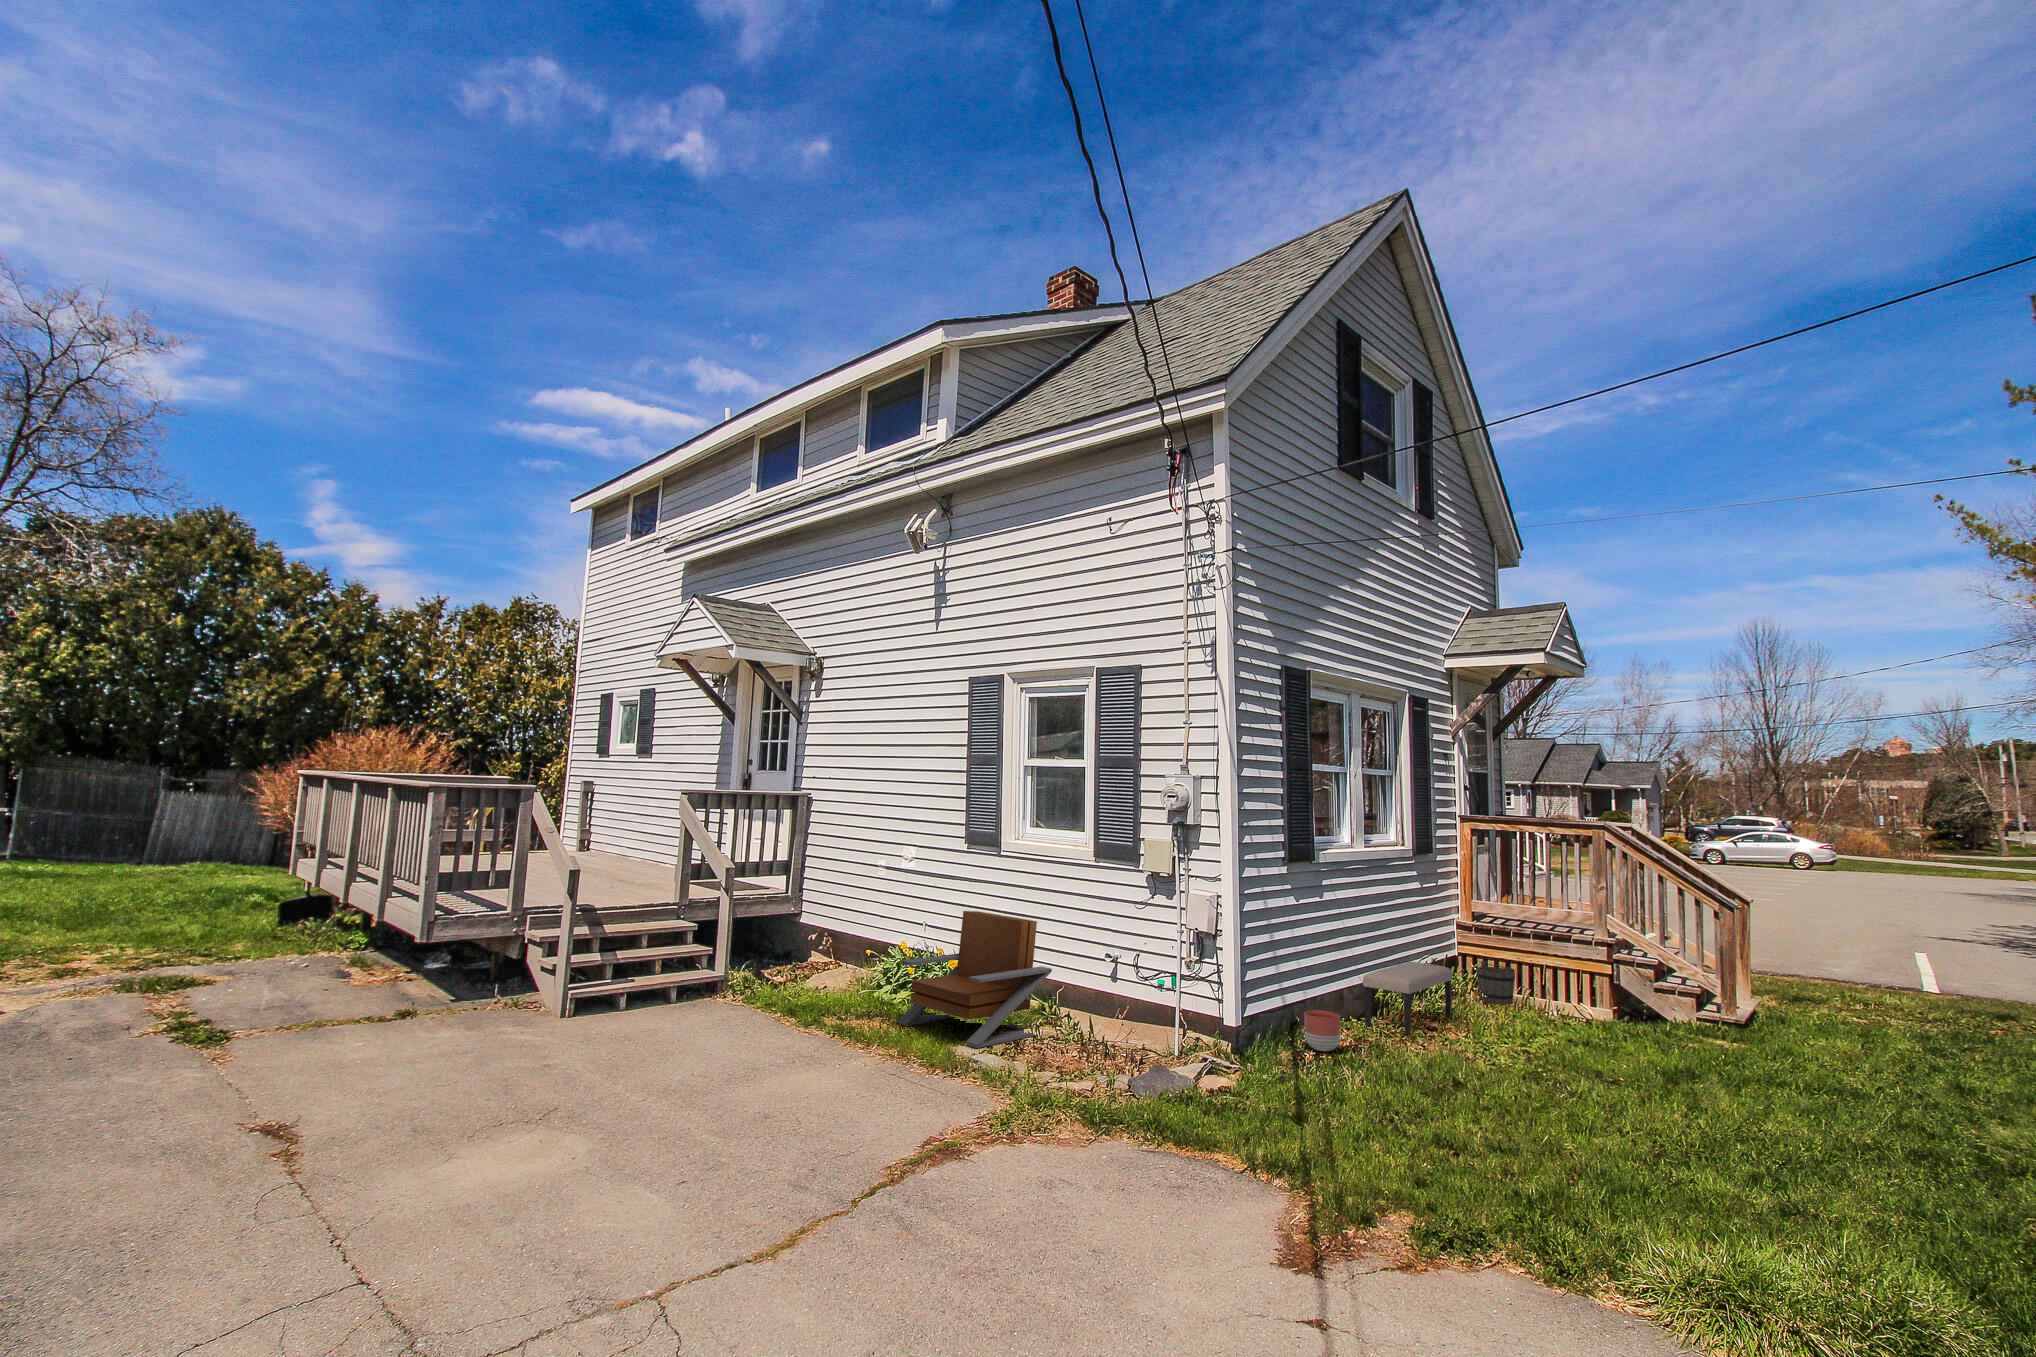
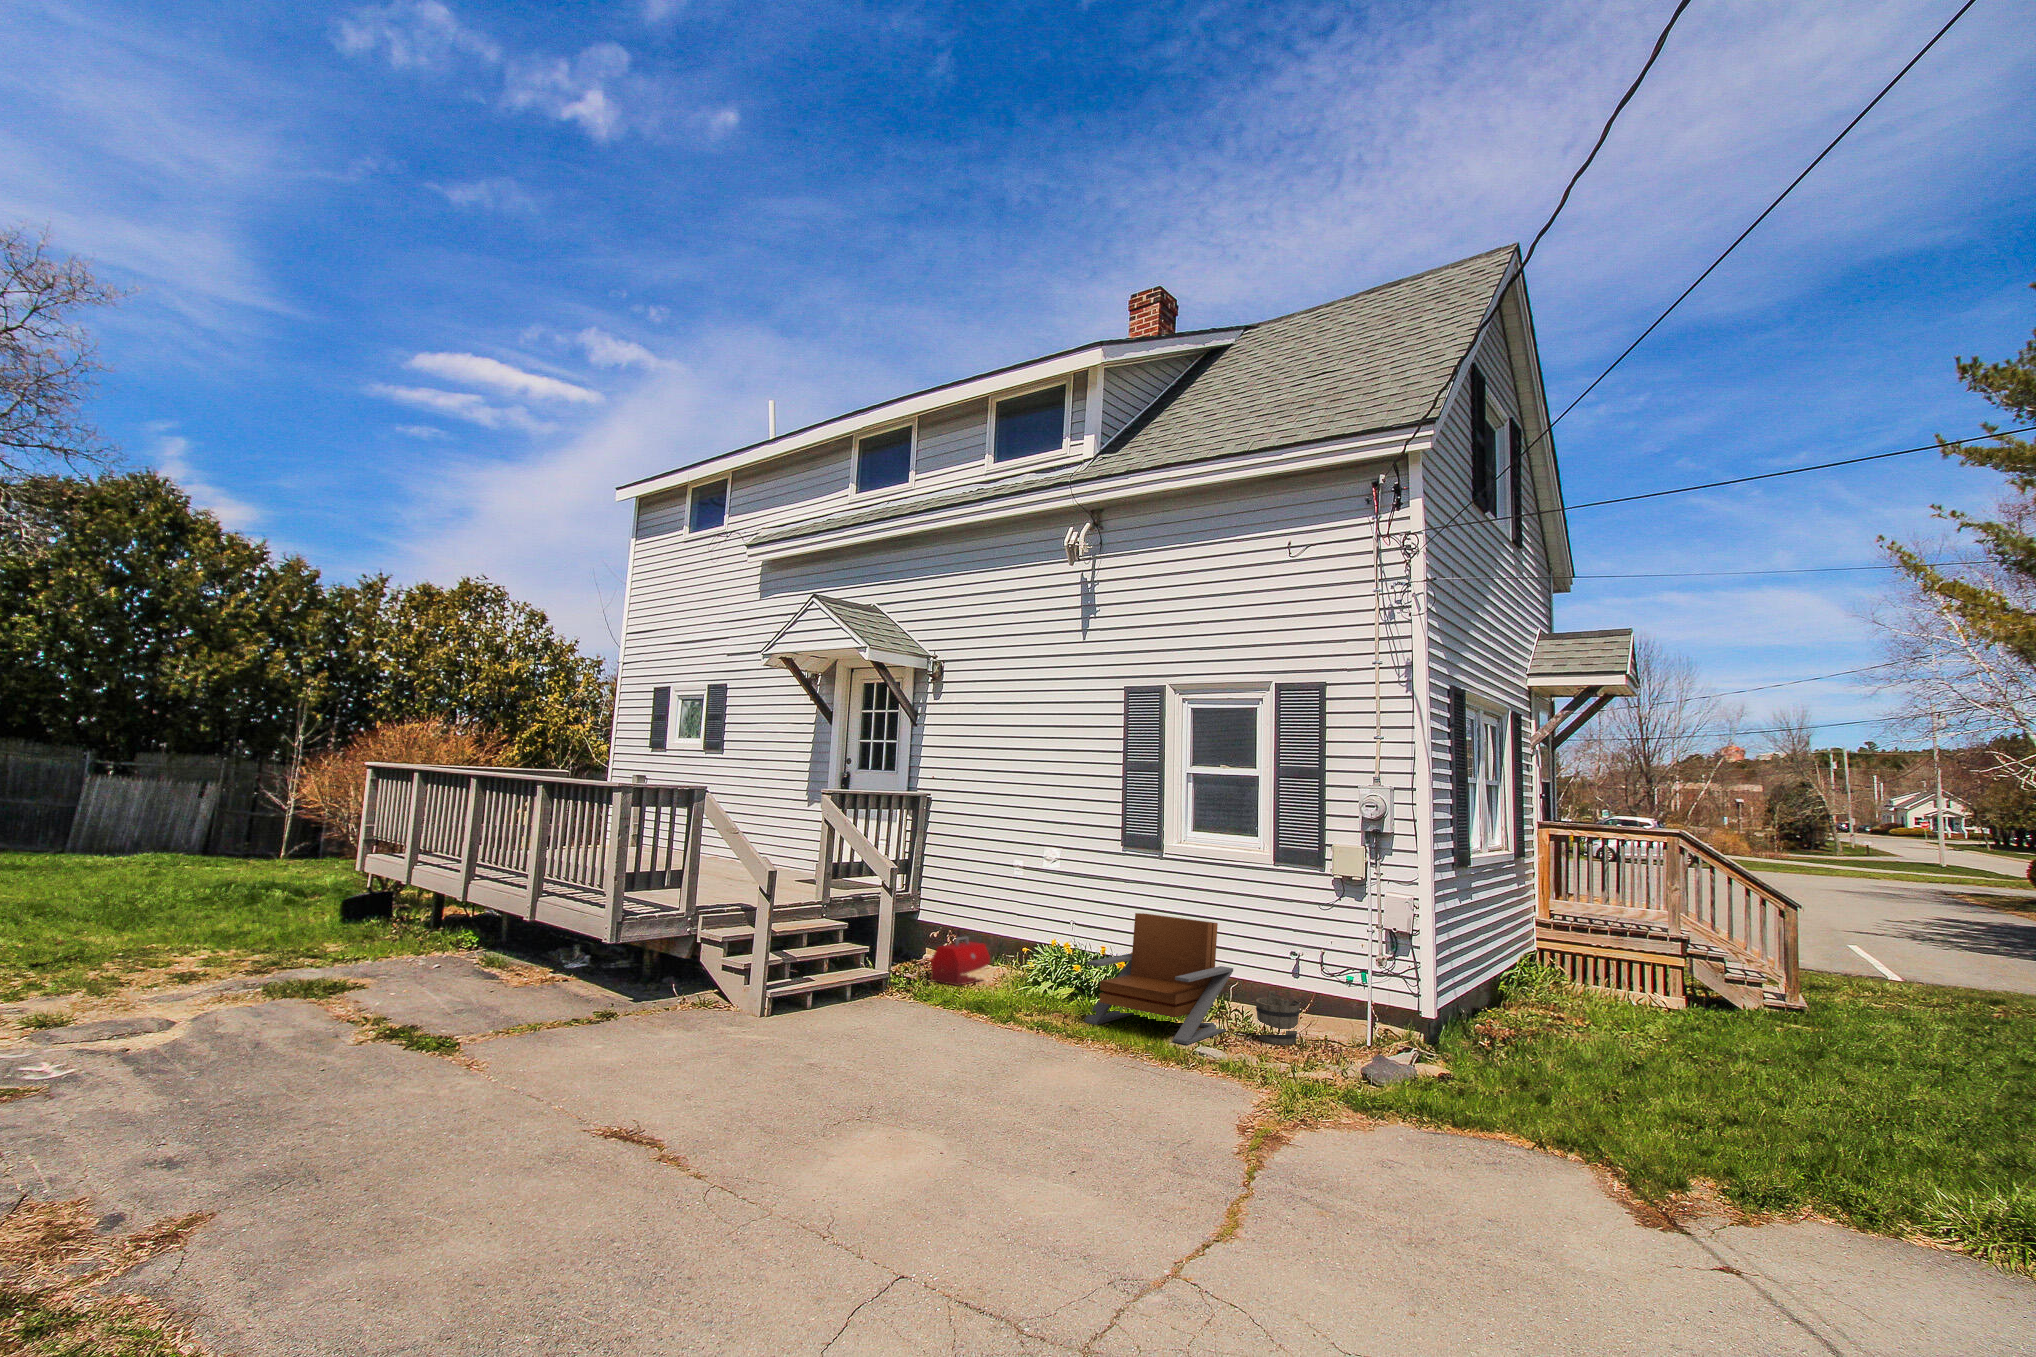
toolbox: none [791,934,856,984] -> present [931,936,990,986]
bucket: present [1476,961,1515,1004] -> present [1256,991,1300,1045]
bench: present [1363,962,1453,1034] -> none [1491,959,1556,1025]
planter: present [1304,1010,1340,1051] -> none [1465,1004,1500,1042]

